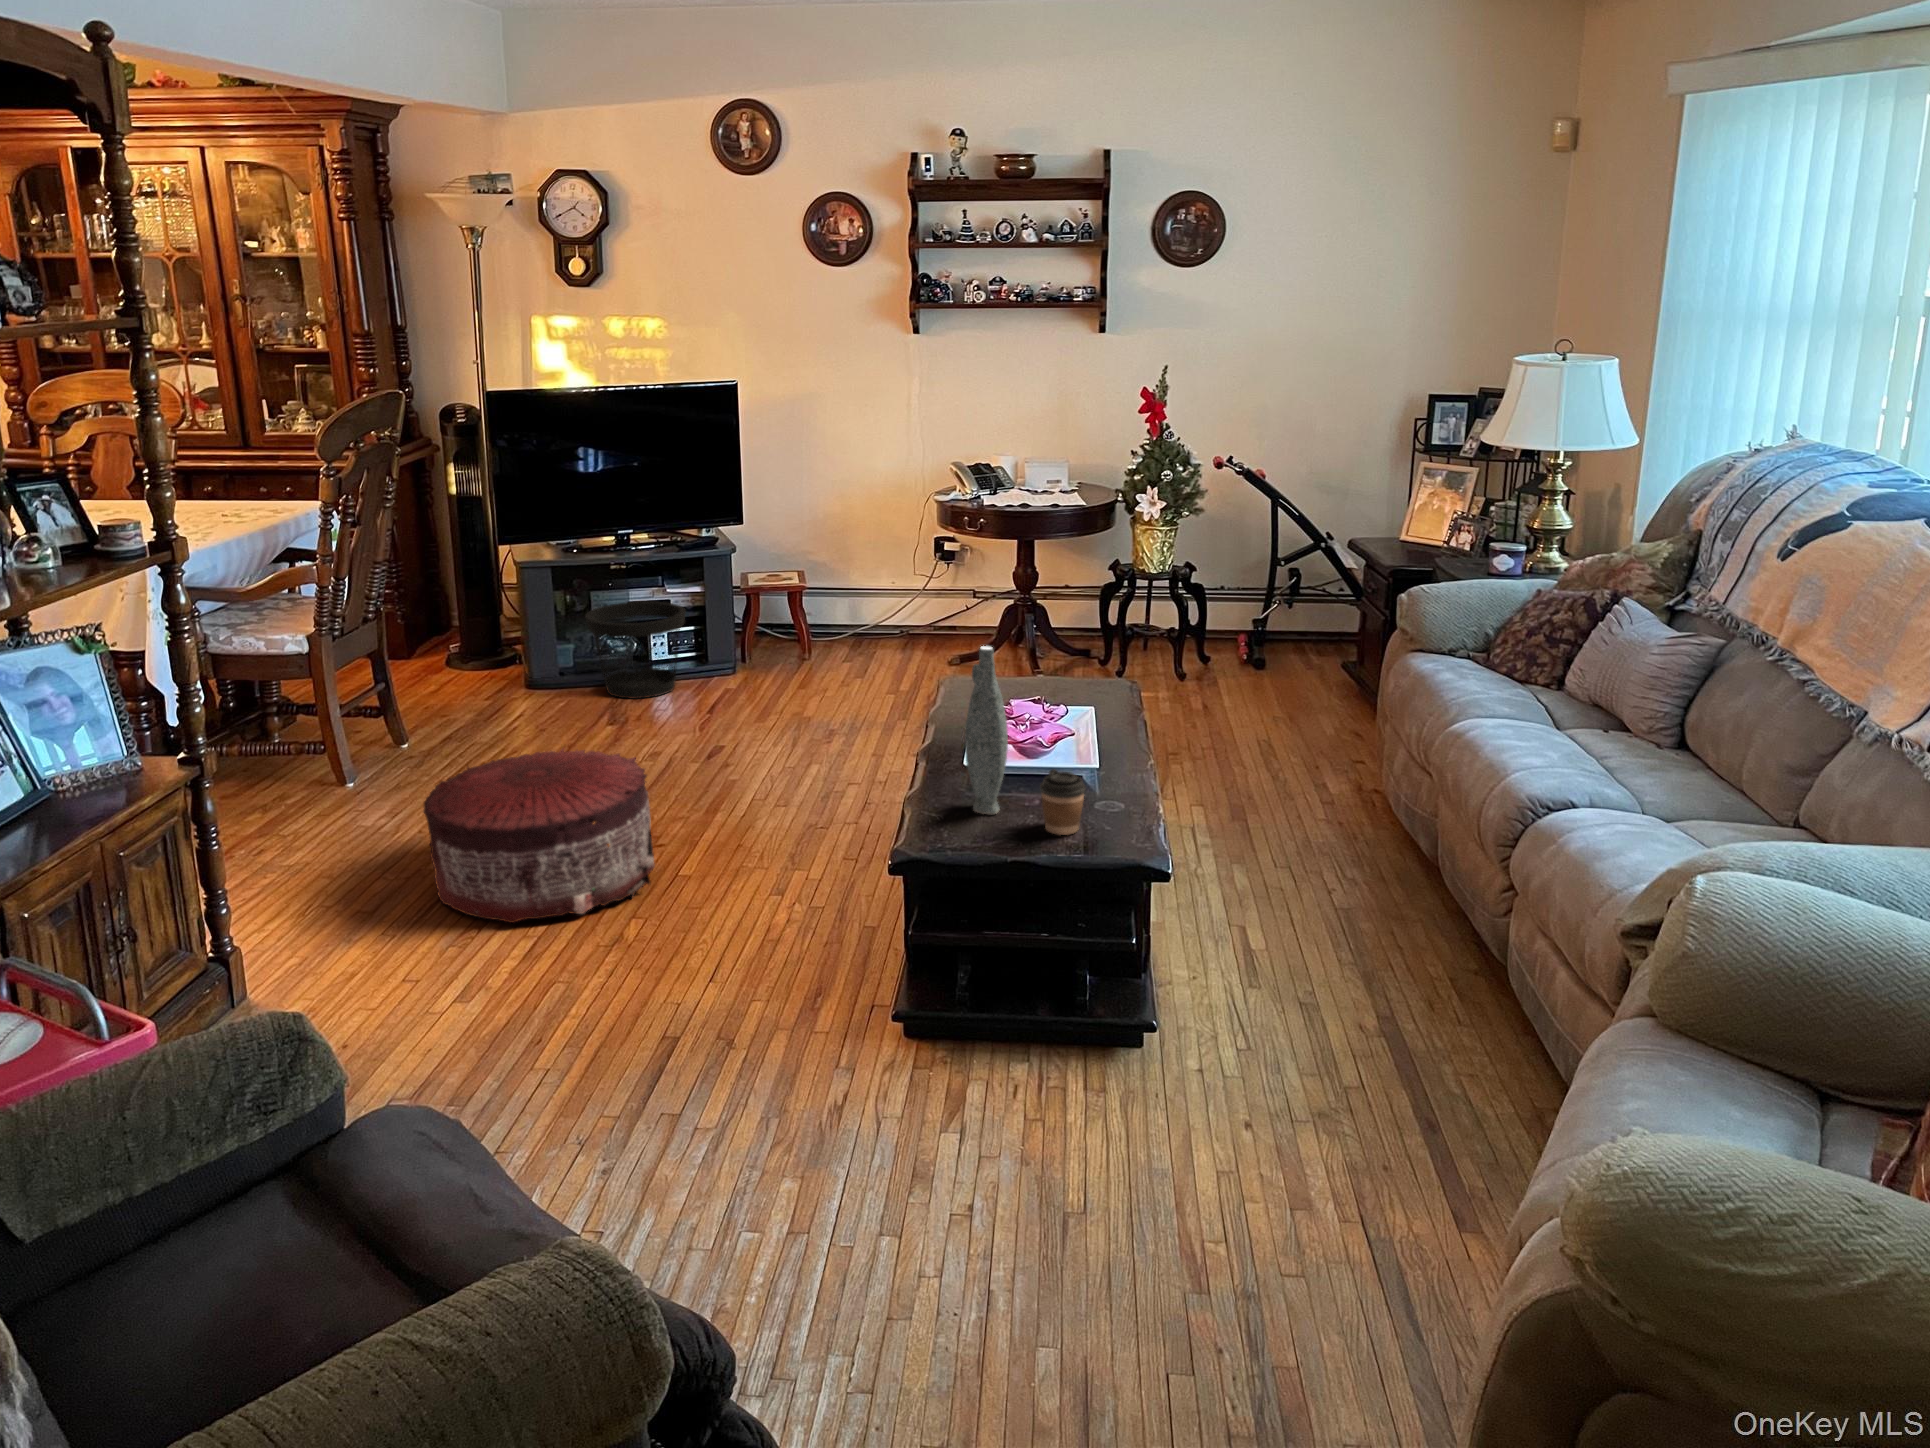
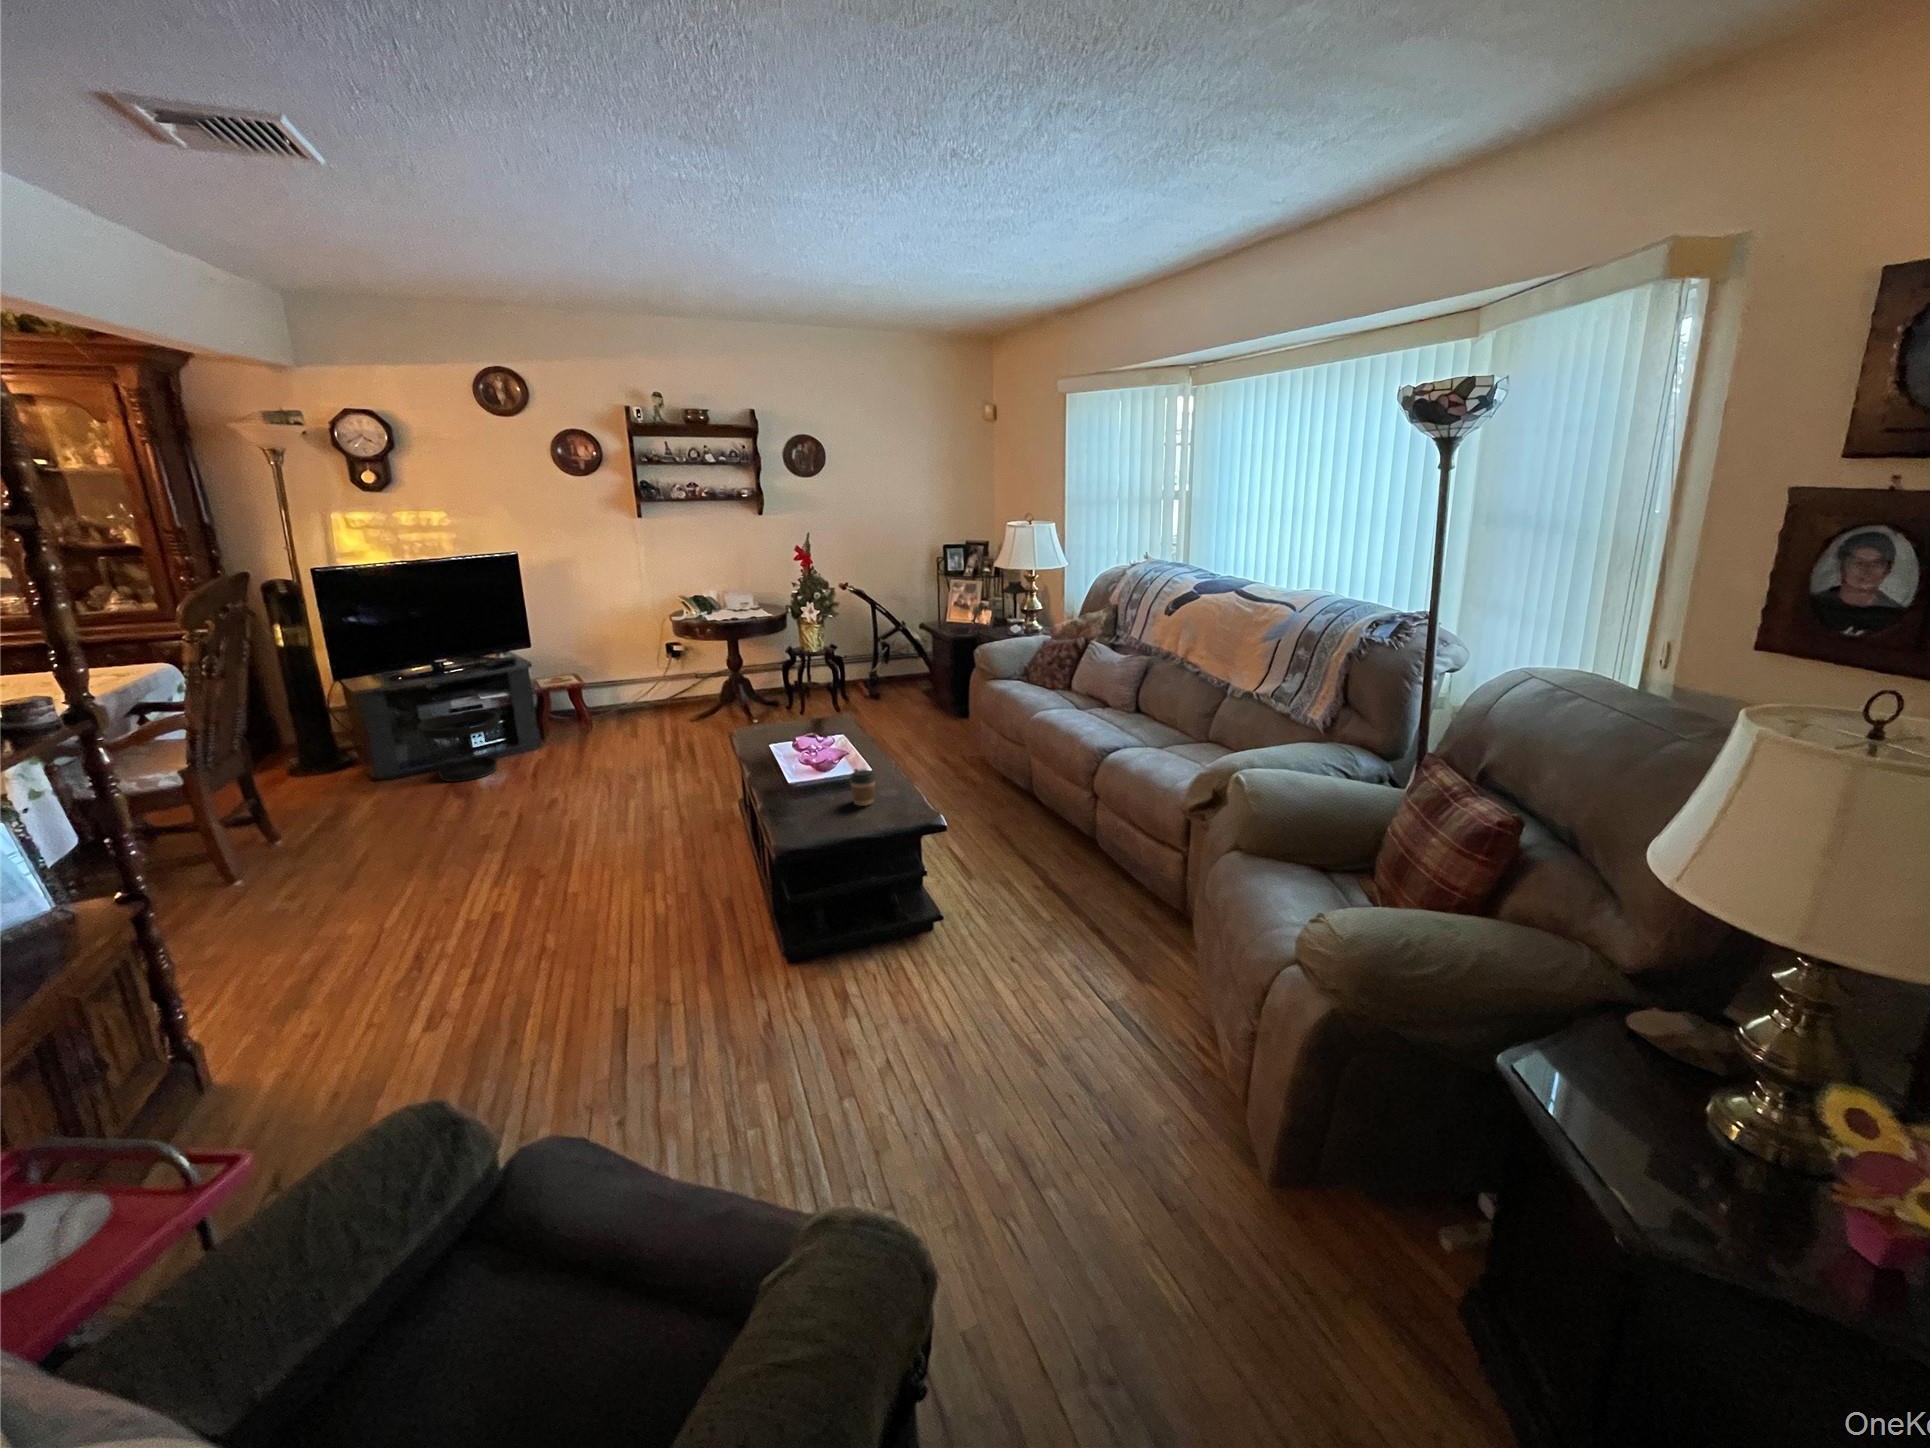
vase: present [965,646,1008,814] -> none [796,704,825,803]
pouf: present [423,749,655,923] -> none [362,814,559,950]

